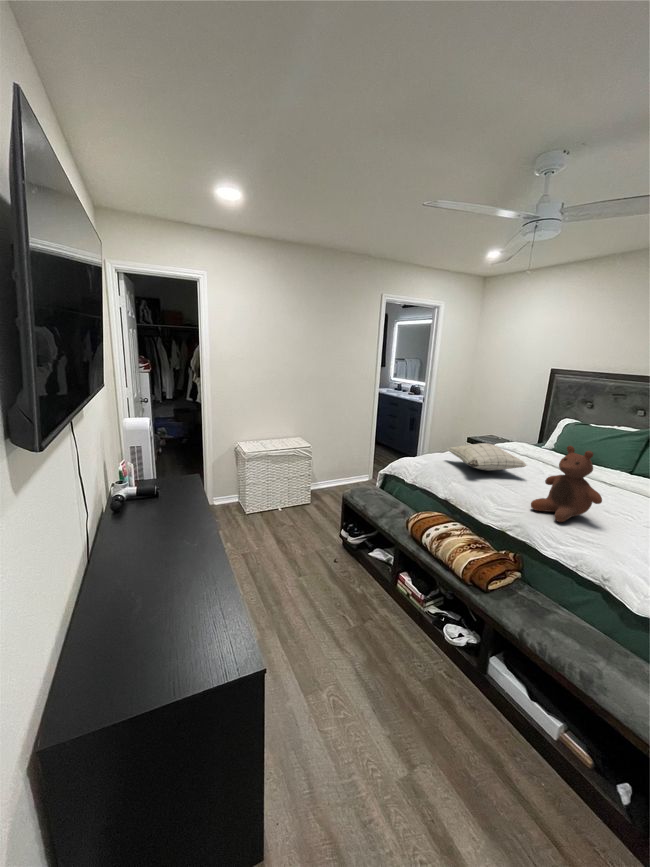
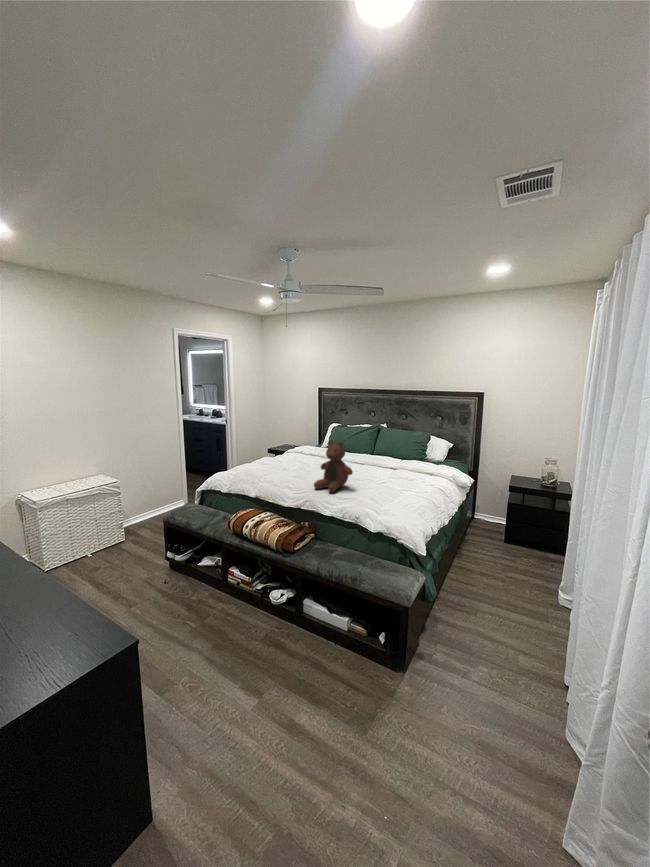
pillow: present [448,443,526,471] -> none [251,449,310,470]

